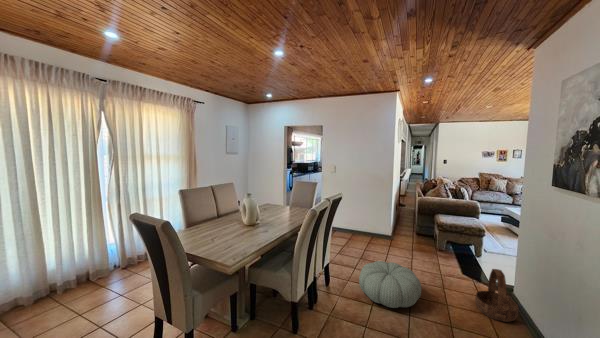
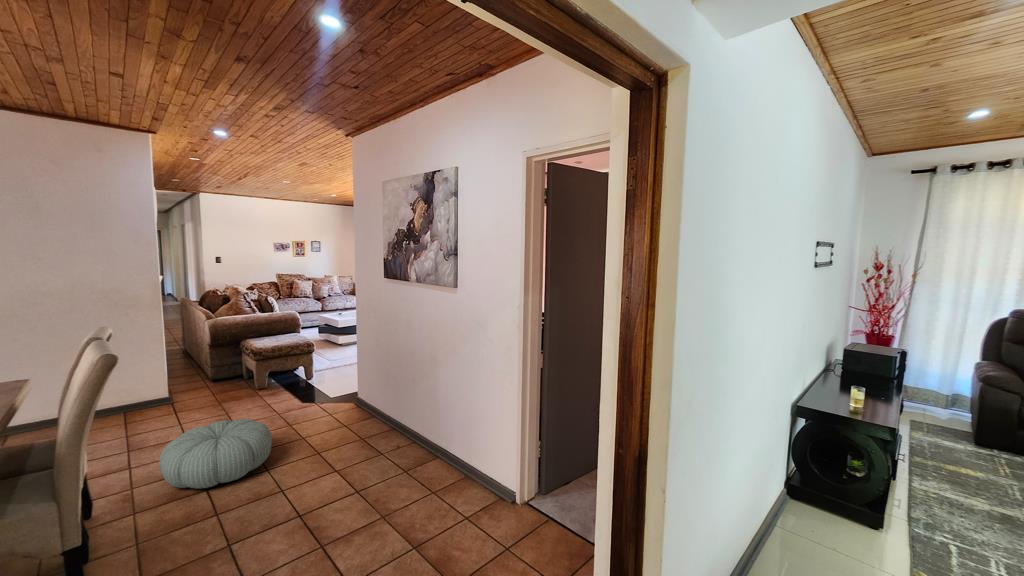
basket: present [475,269,518,322] -> none [329,375,368,428]

